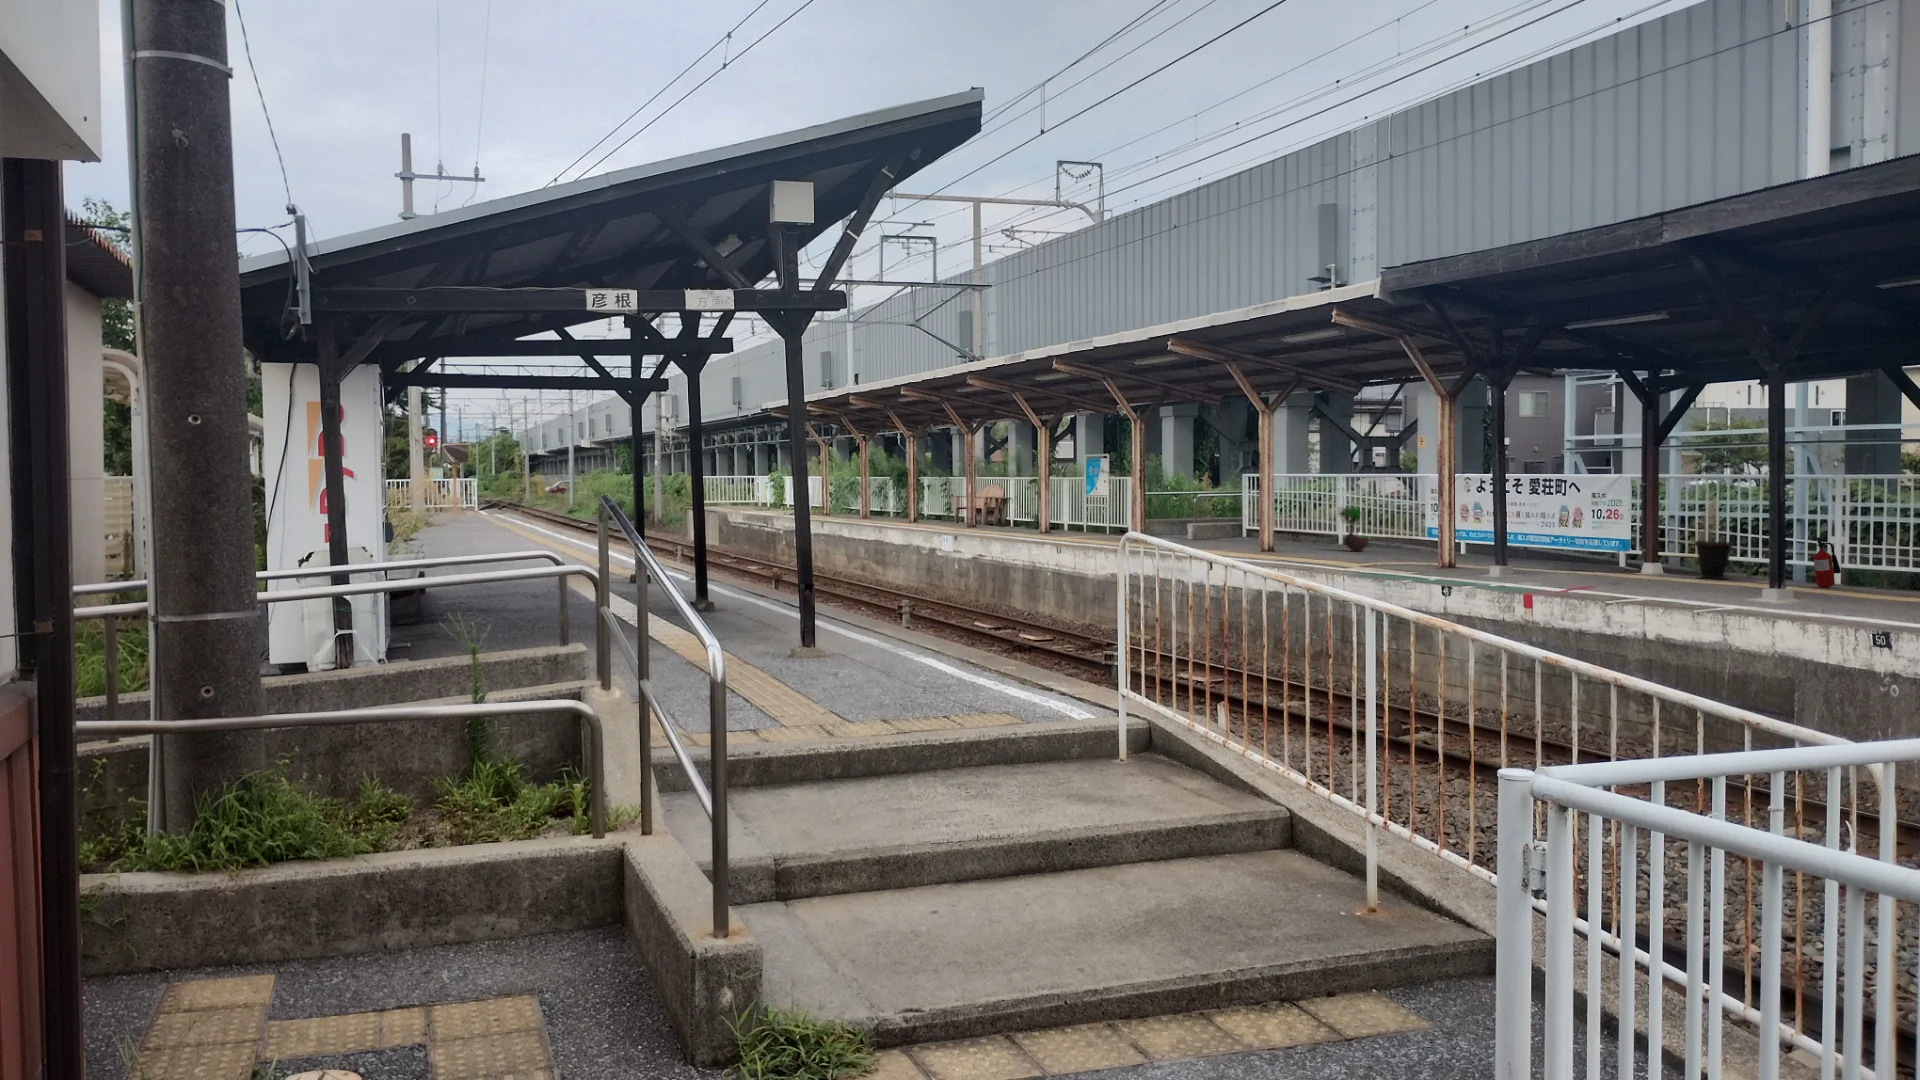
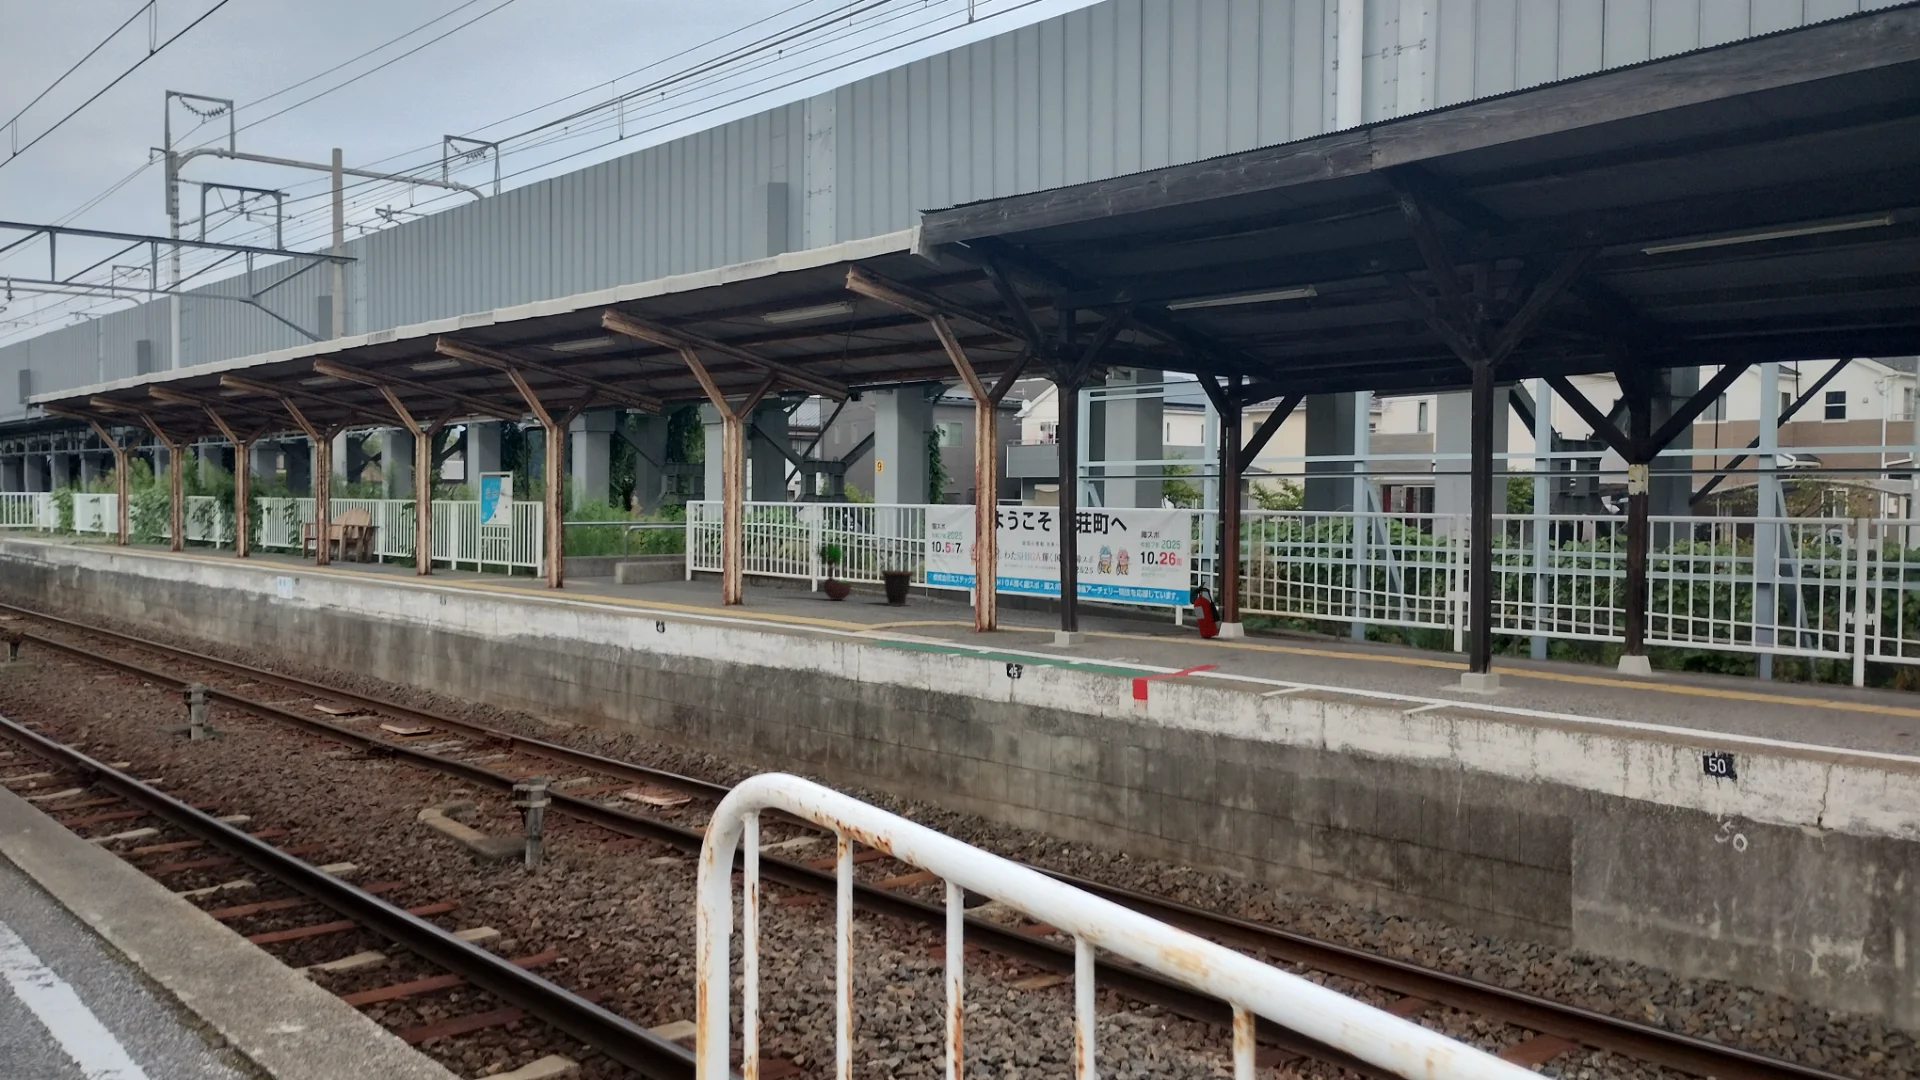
fire extinguisher: present [1814,537,1841,588] -> present [1194,582,1221,638]
bucket: present [1694,541,1734,579] -> present [882,570,913,606]

